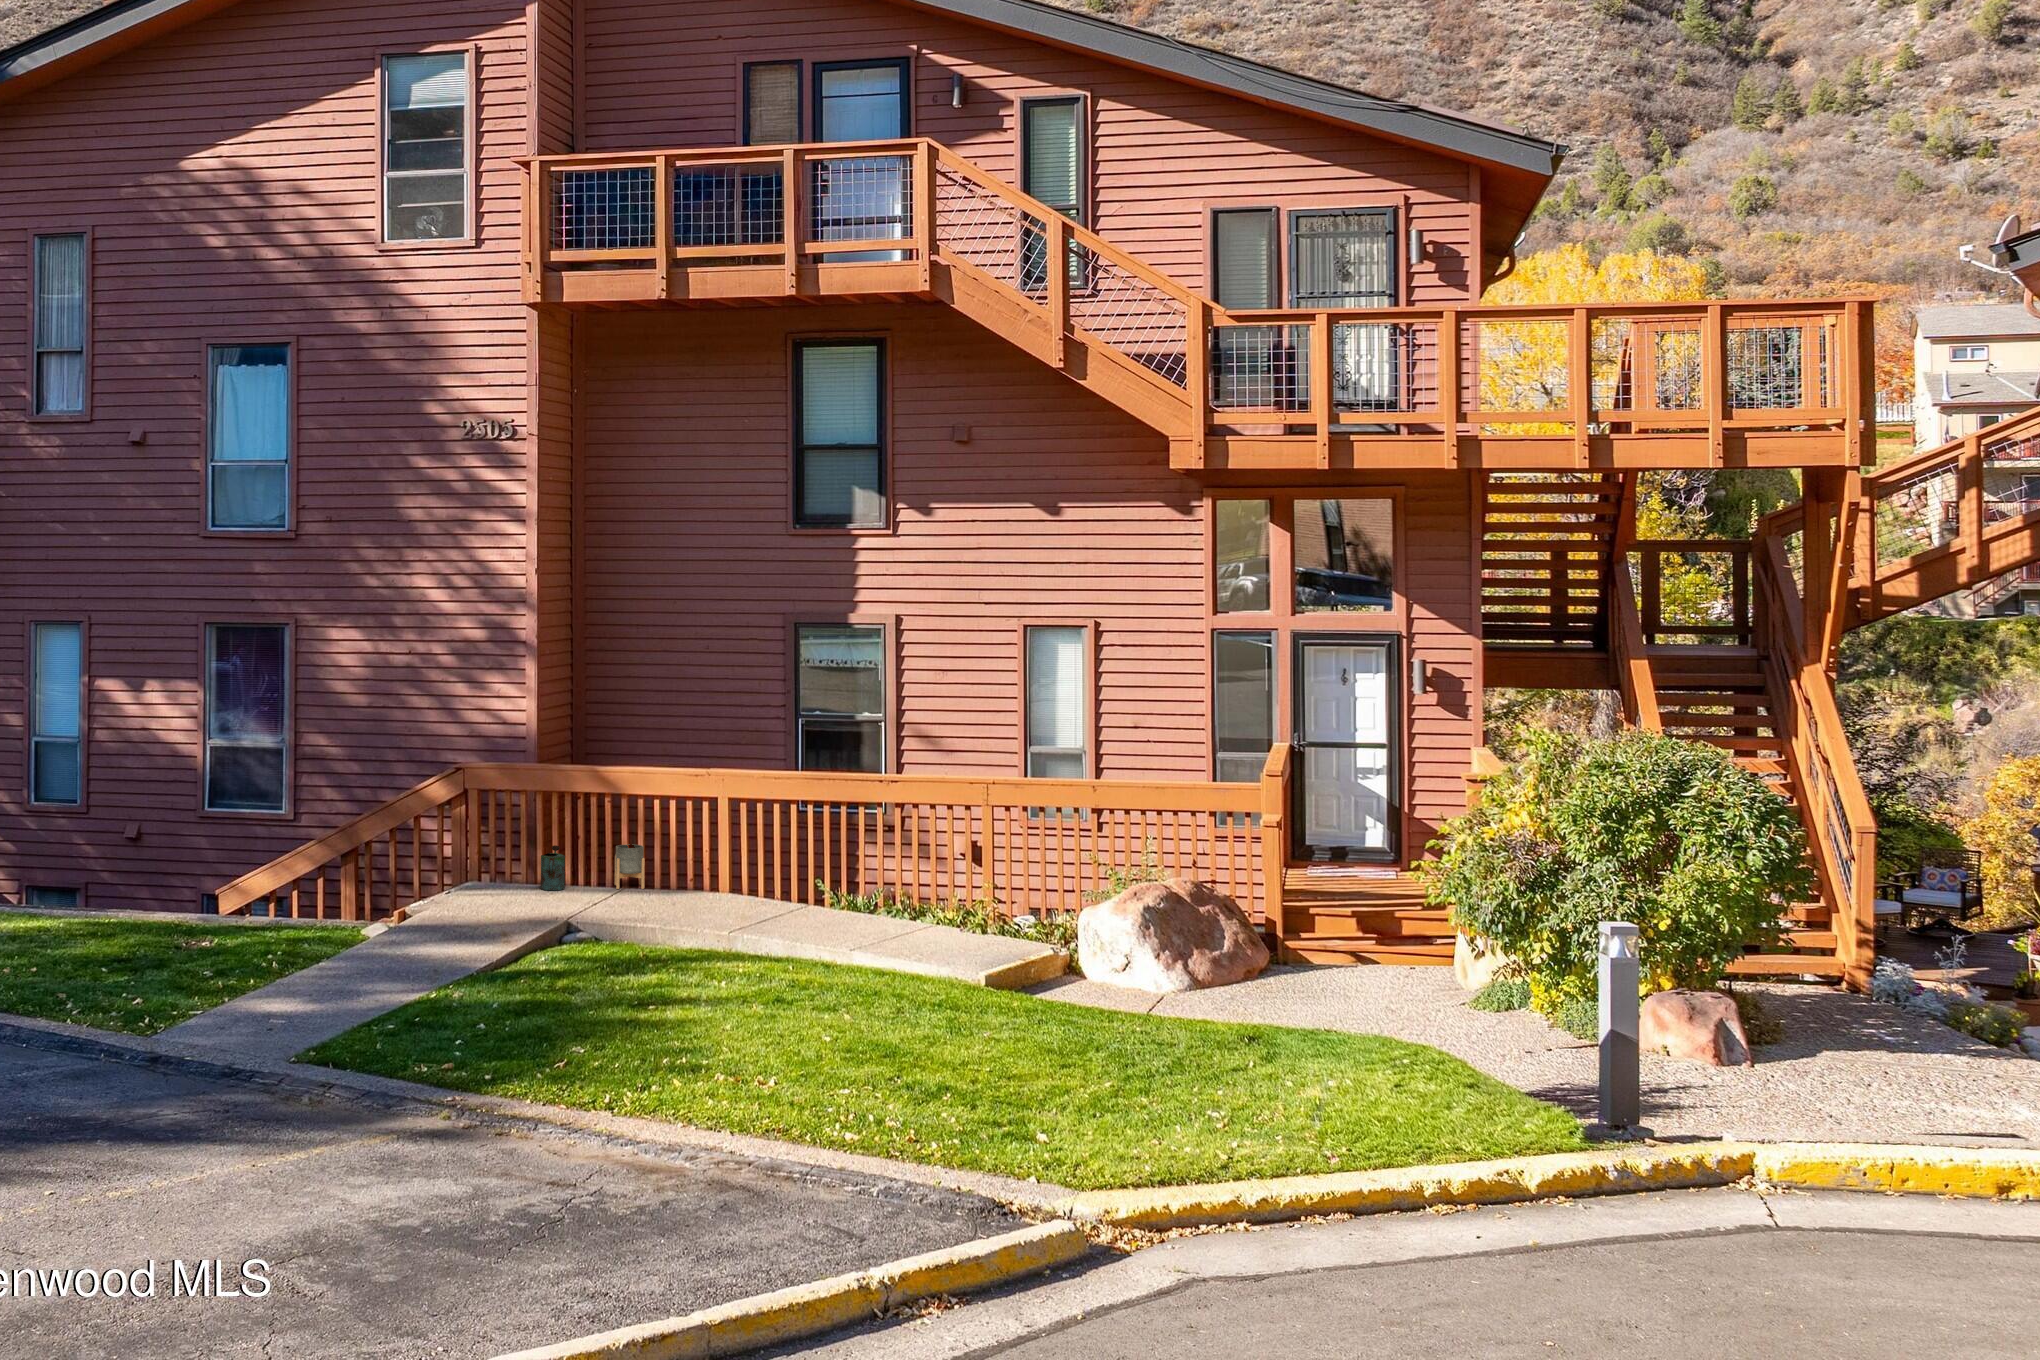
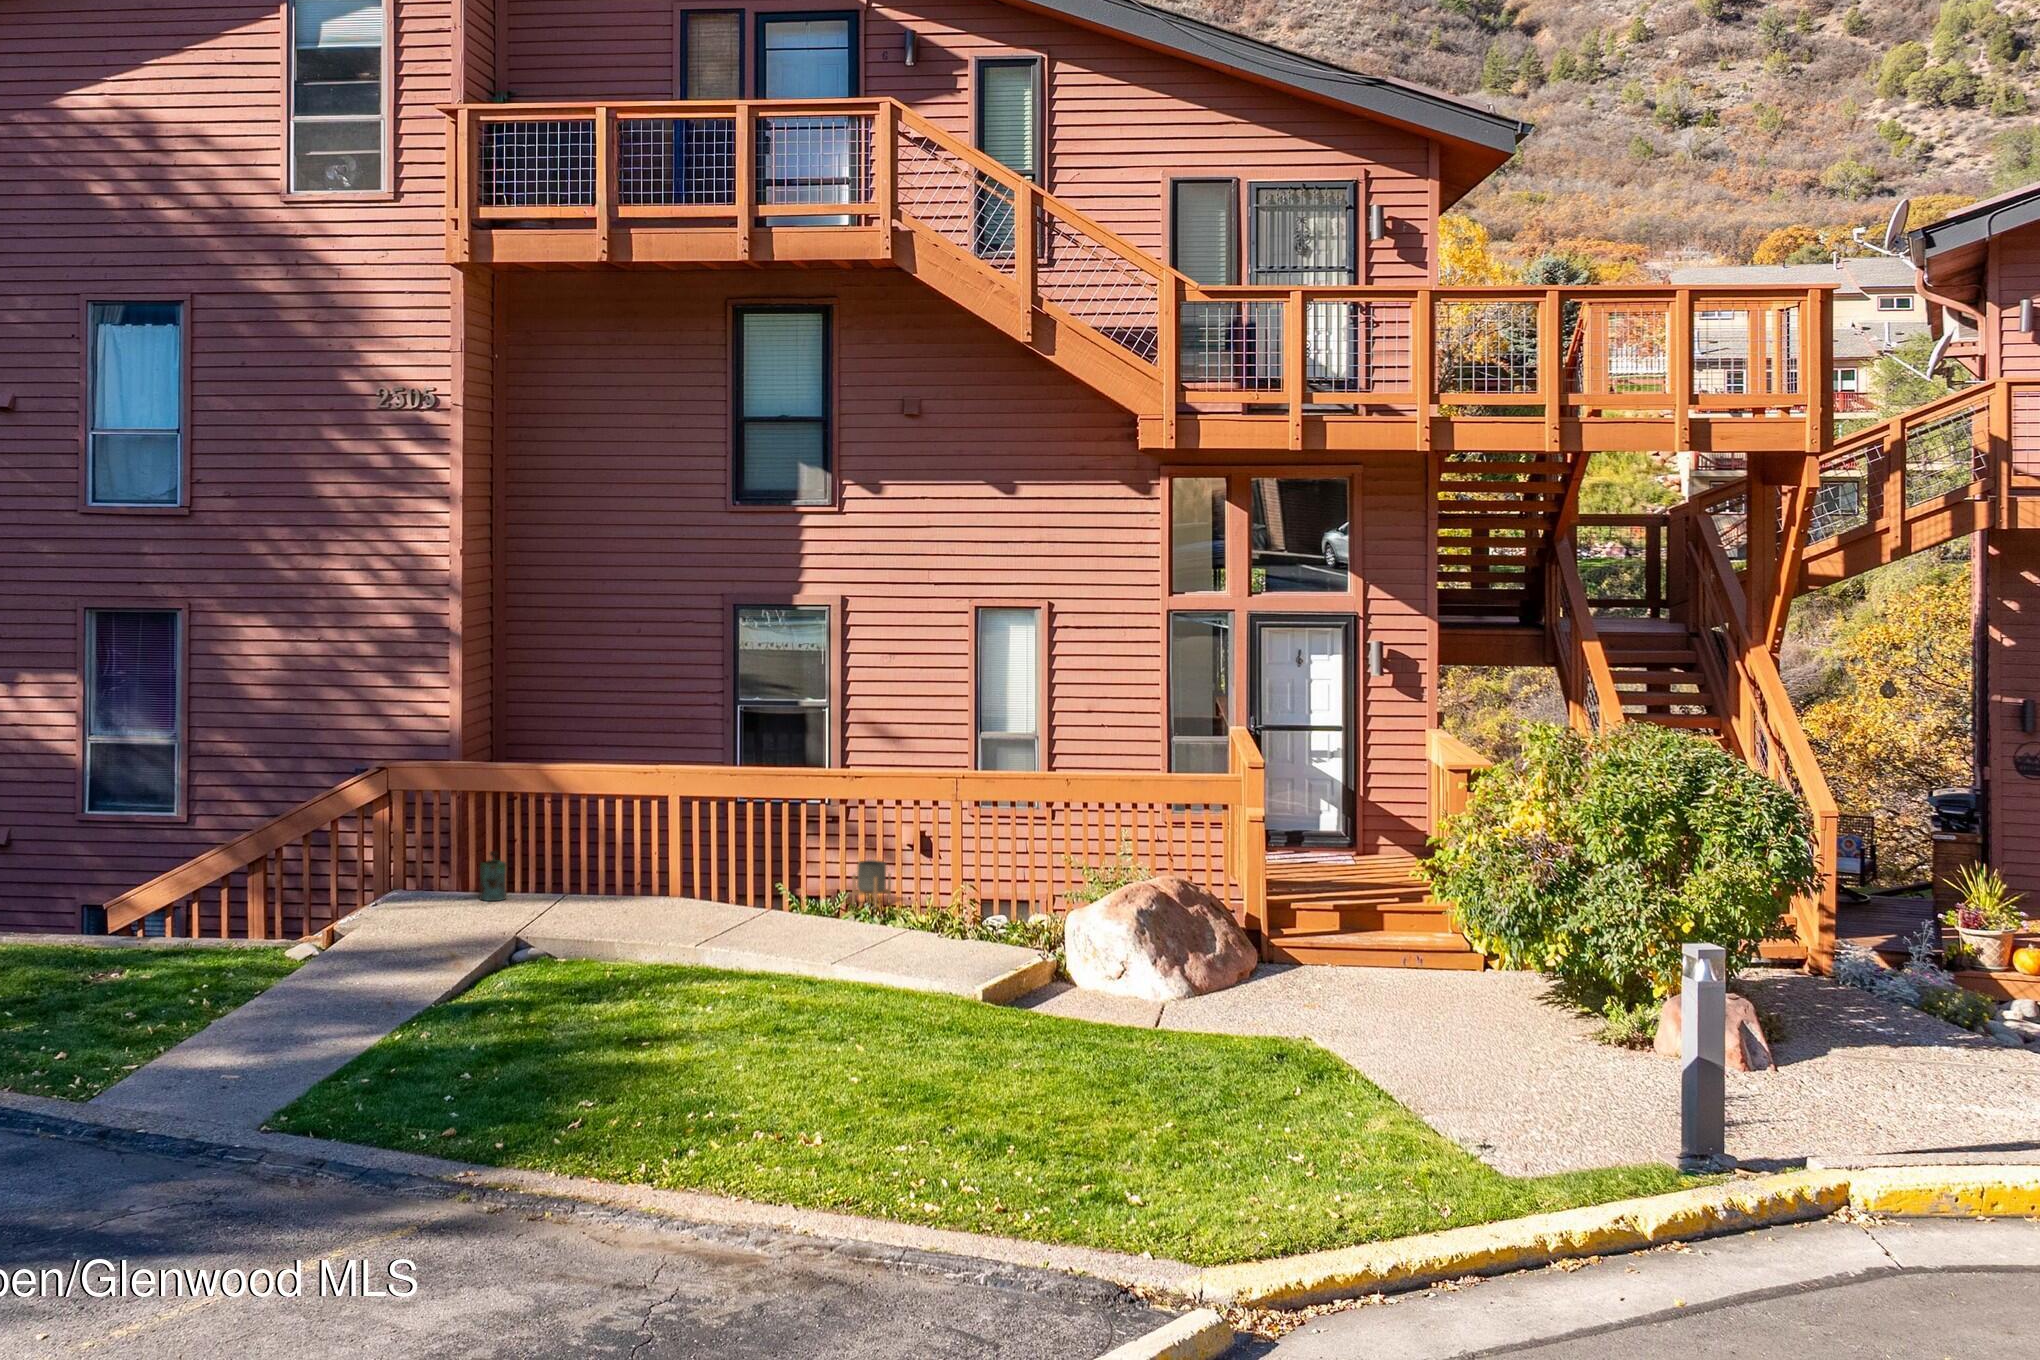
planter: present [615,844,645,889] -> present [852,860,891,908]

